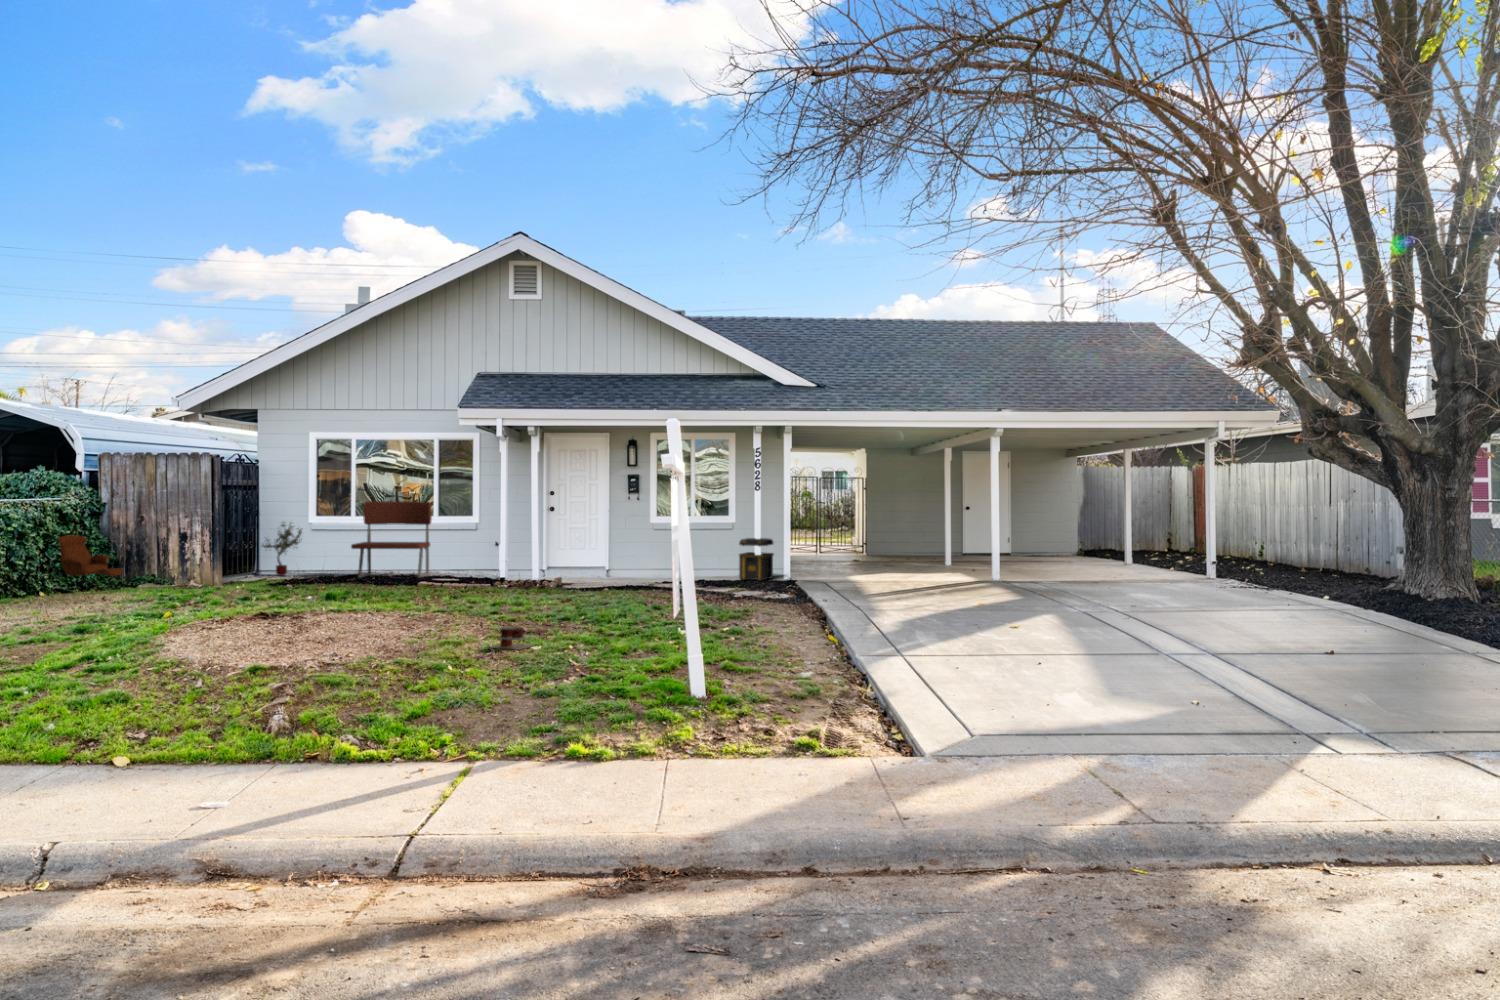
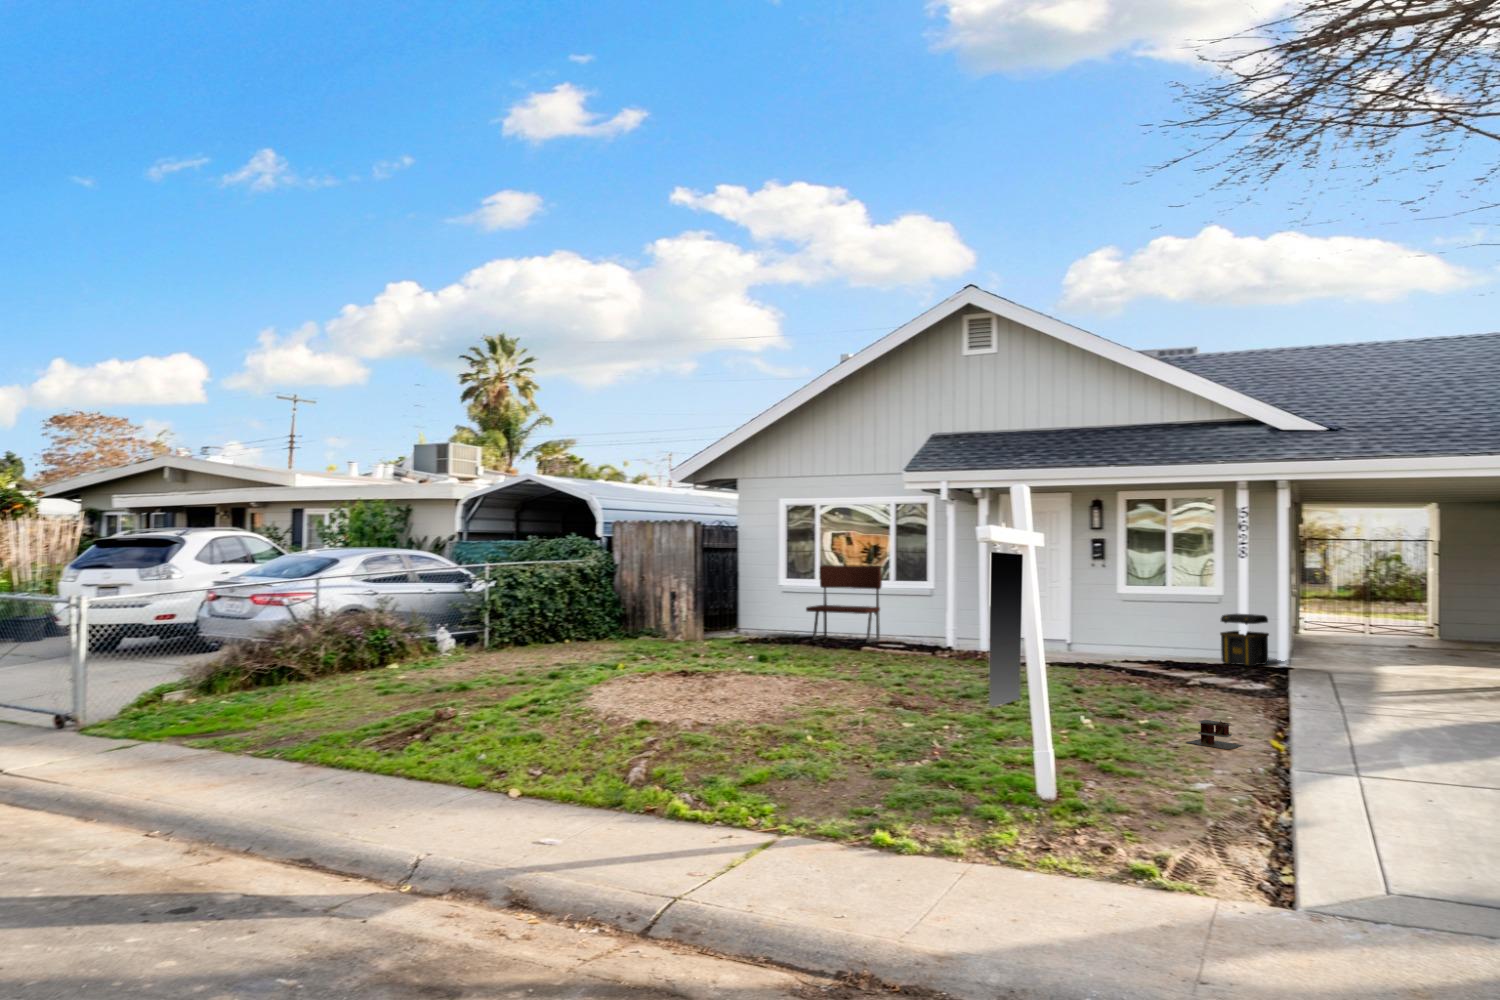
potted tree: present [262,522,302,576] -> none [734,583,769,635]
lounge chair: present [58,535,123,590] -> none [579,592,624,640]
toy house: present [491,626,532,650] -> present [1187,720,1244,750]

